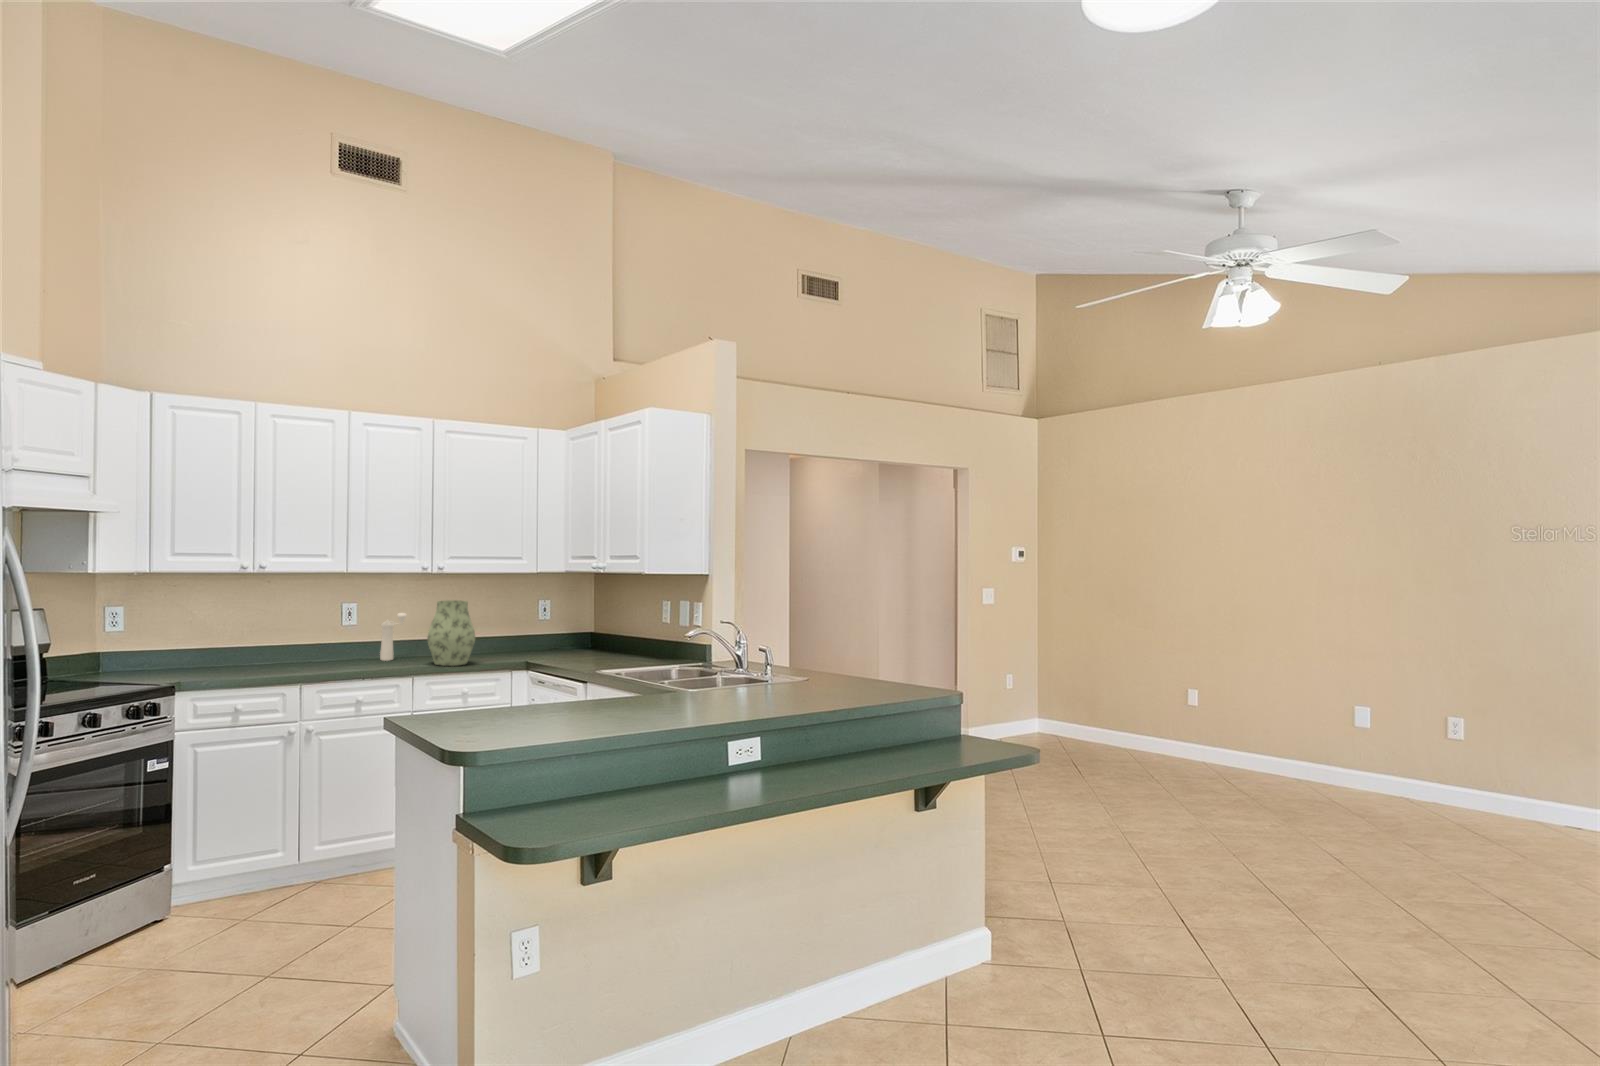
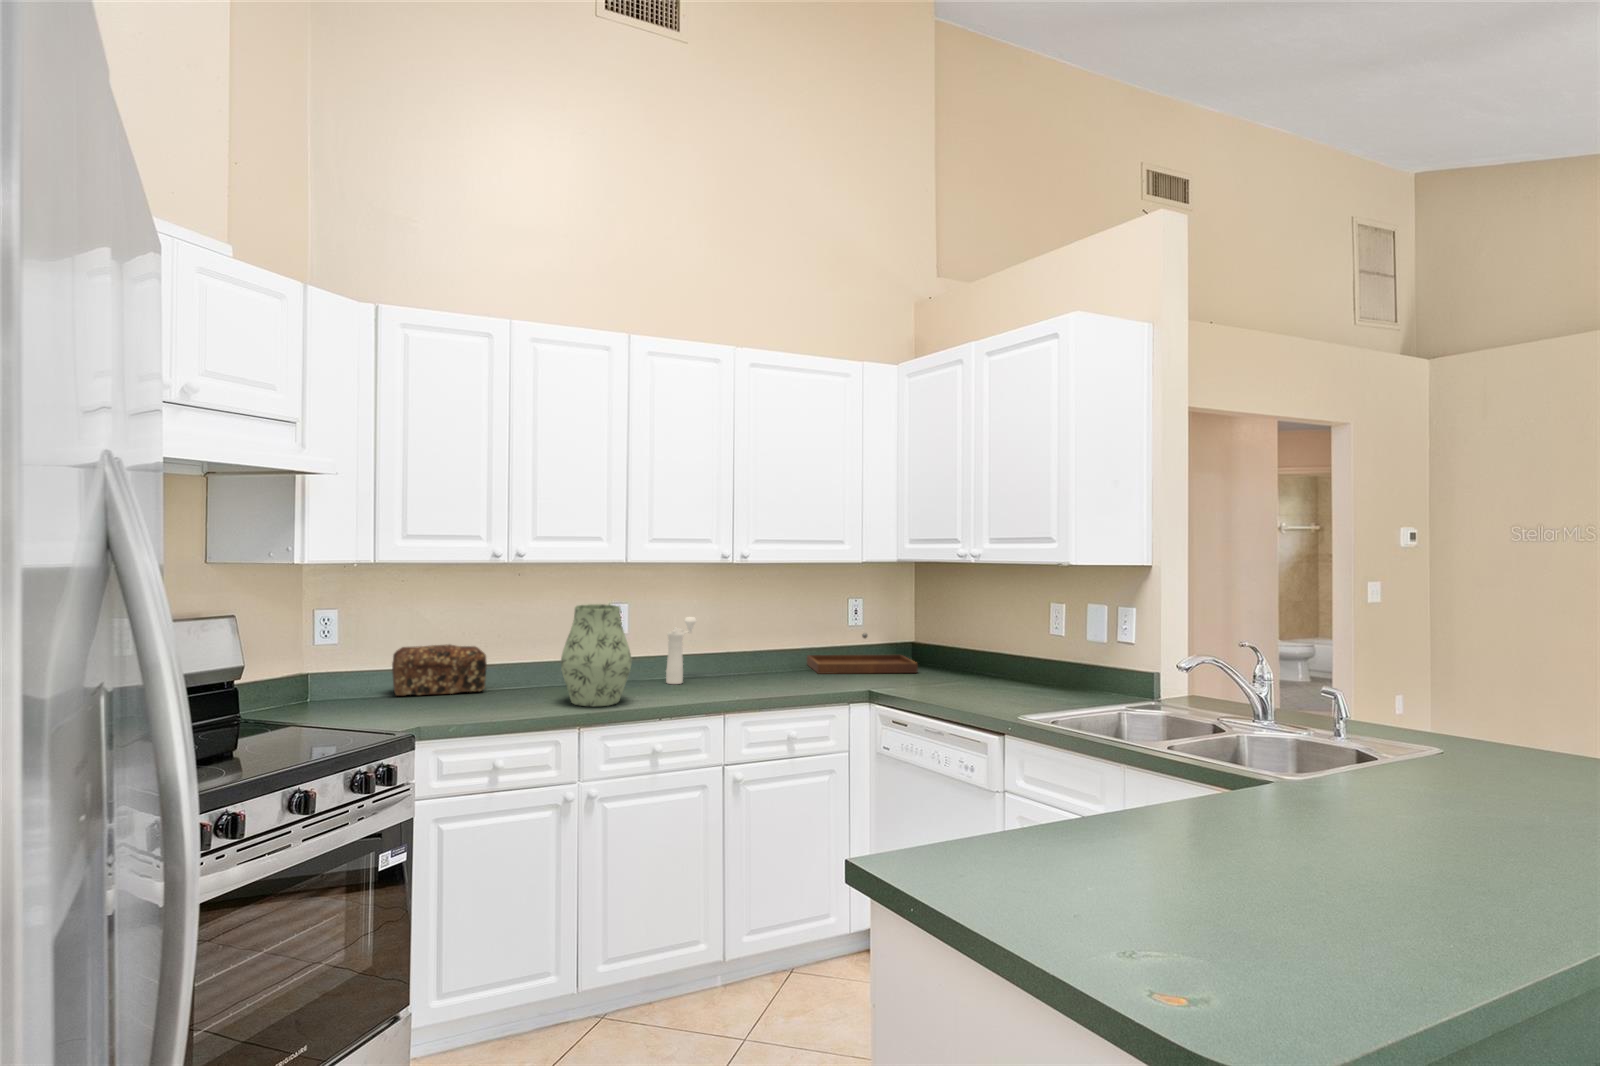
vase: present [427,600,475,666] -> present [561,604,632,706]
tray: none [502,625,582,654] -> present [807,633,918,674]
bread loaf: none [164,632,238,669] -> present [392,644,487,696]

